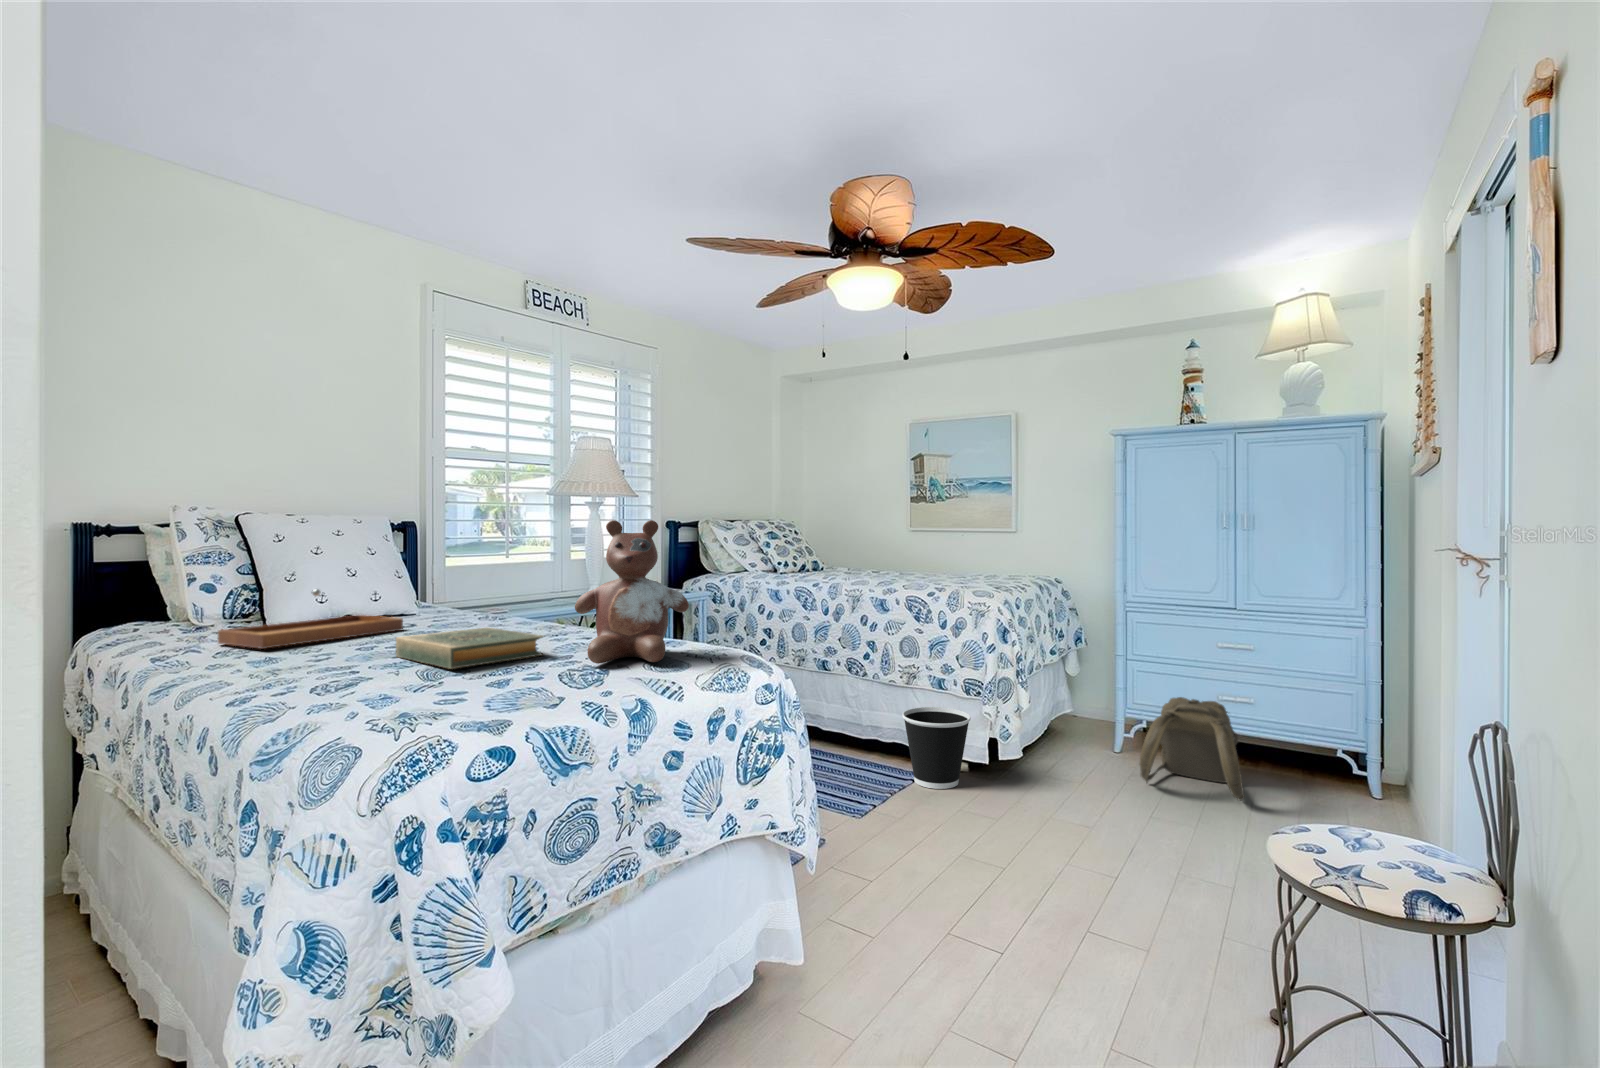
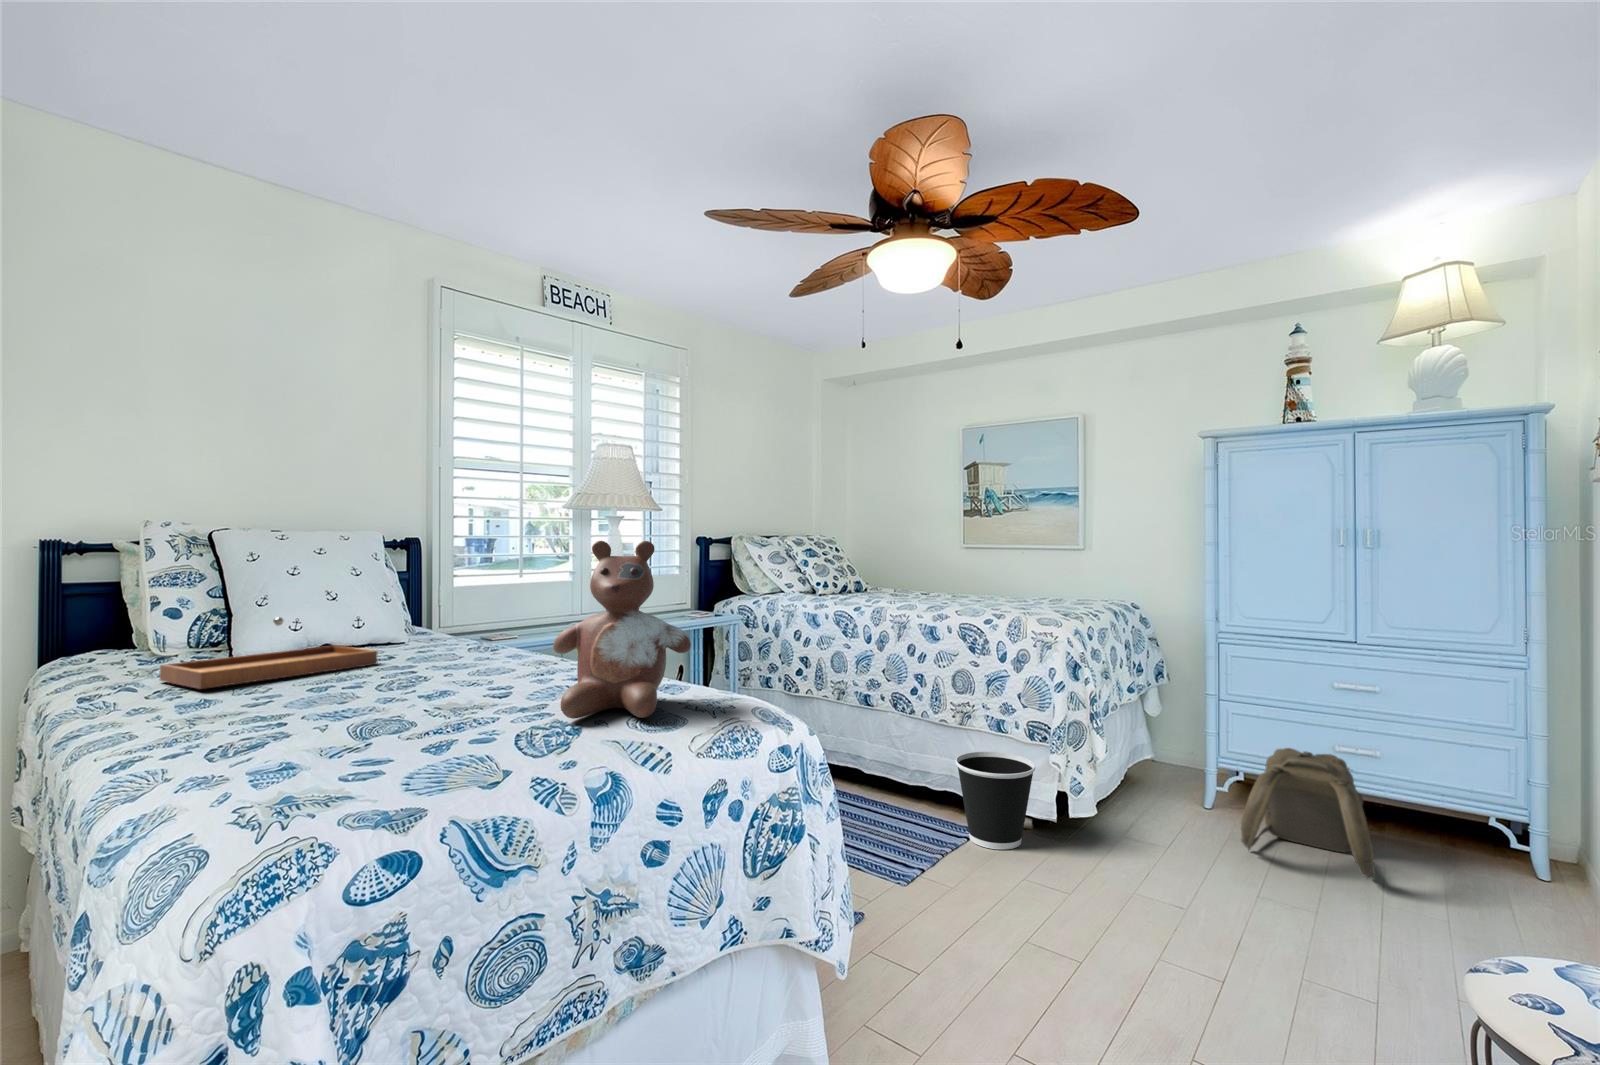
hardback book: present [396,627,543,669] -> none [344,666,518,724]

